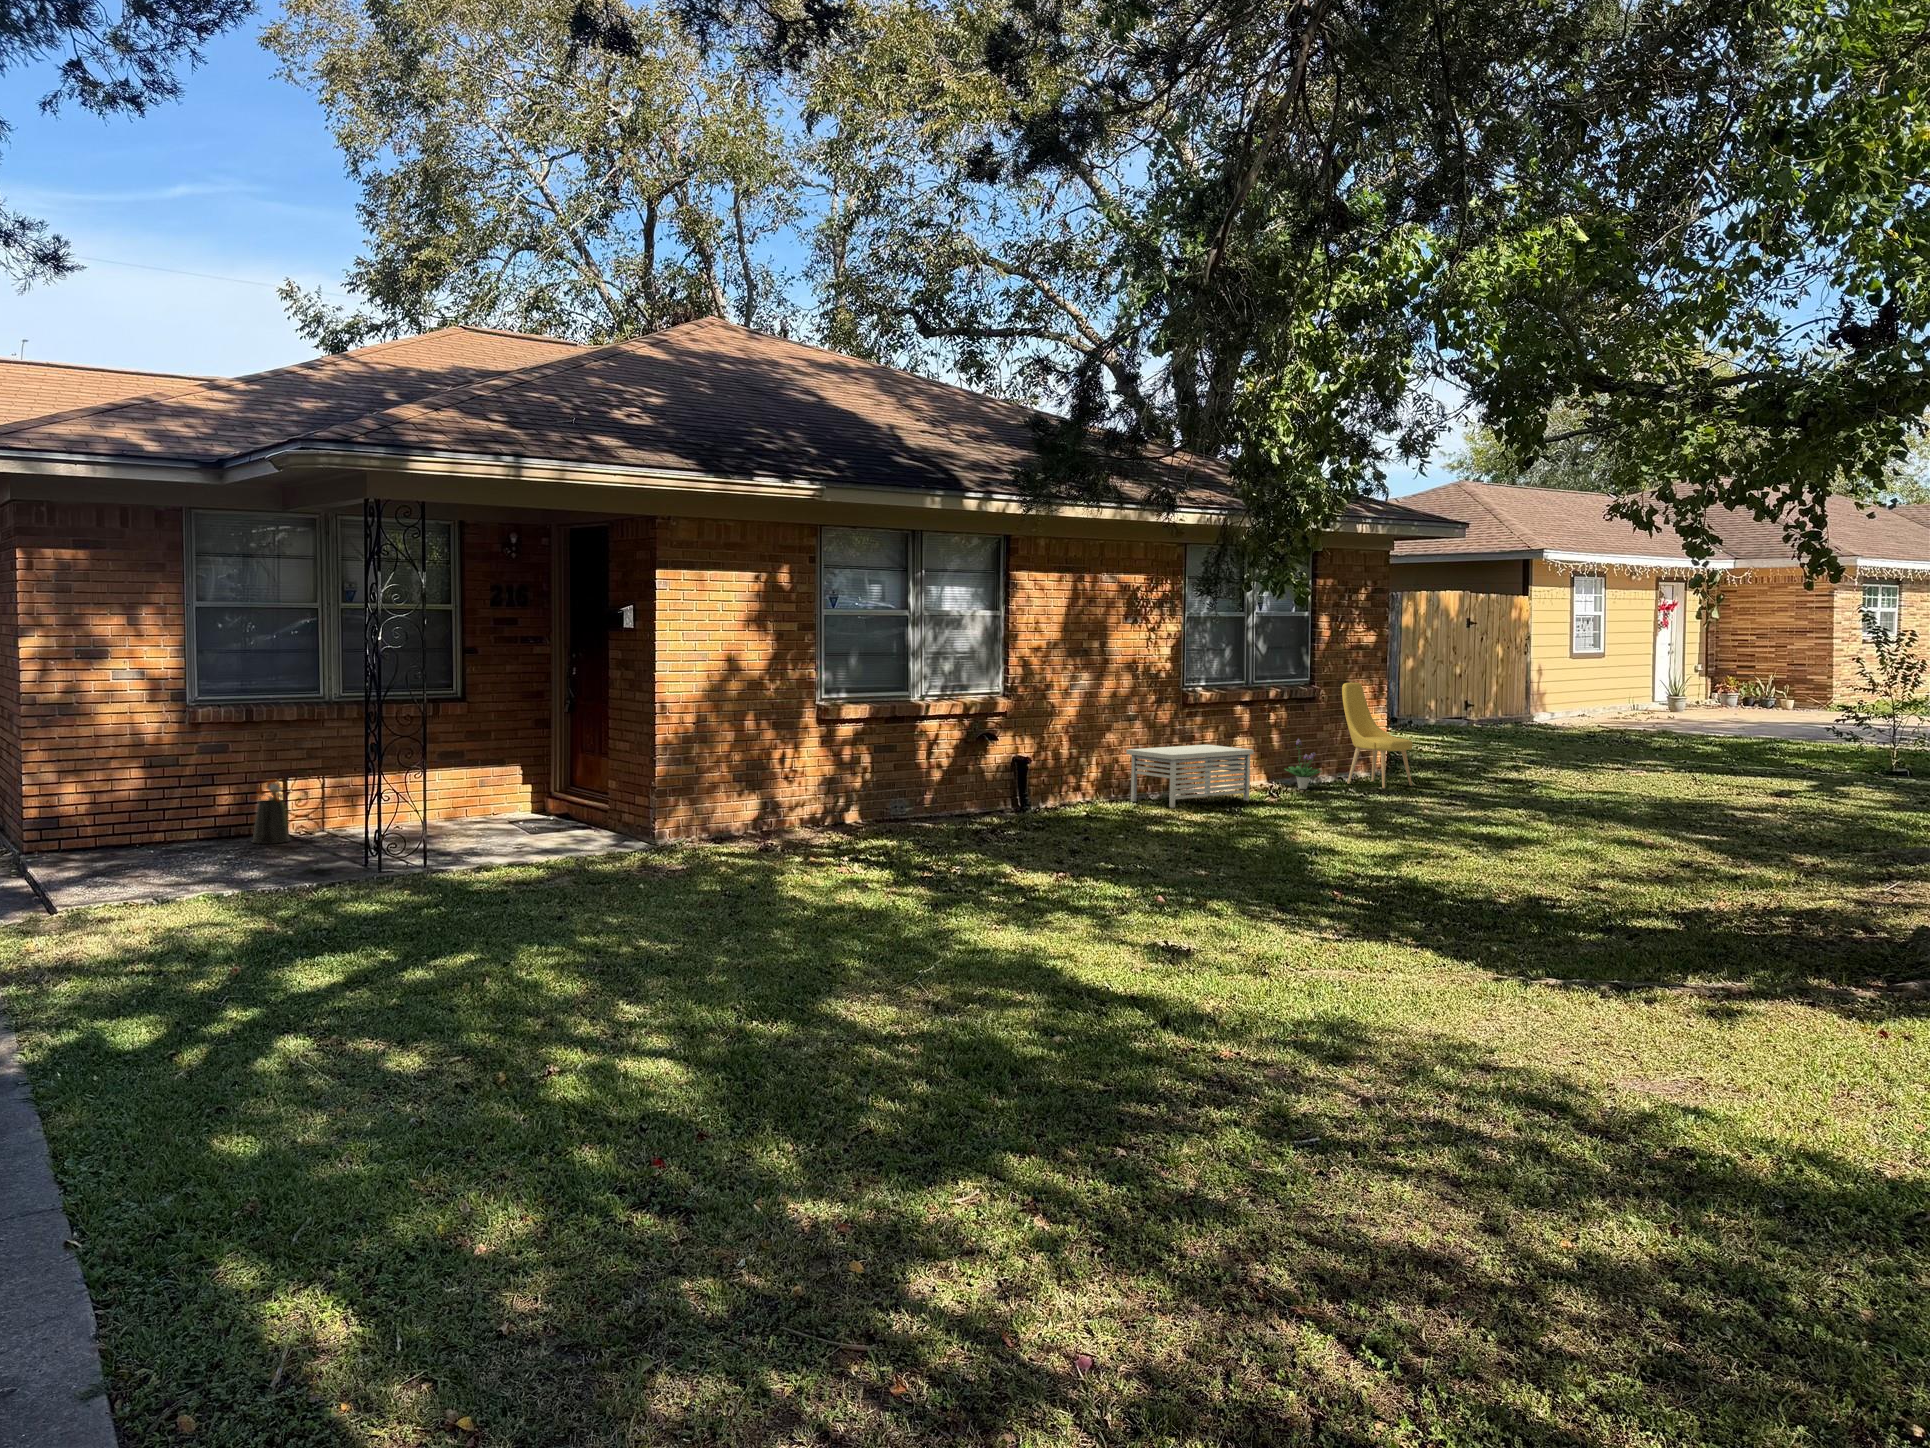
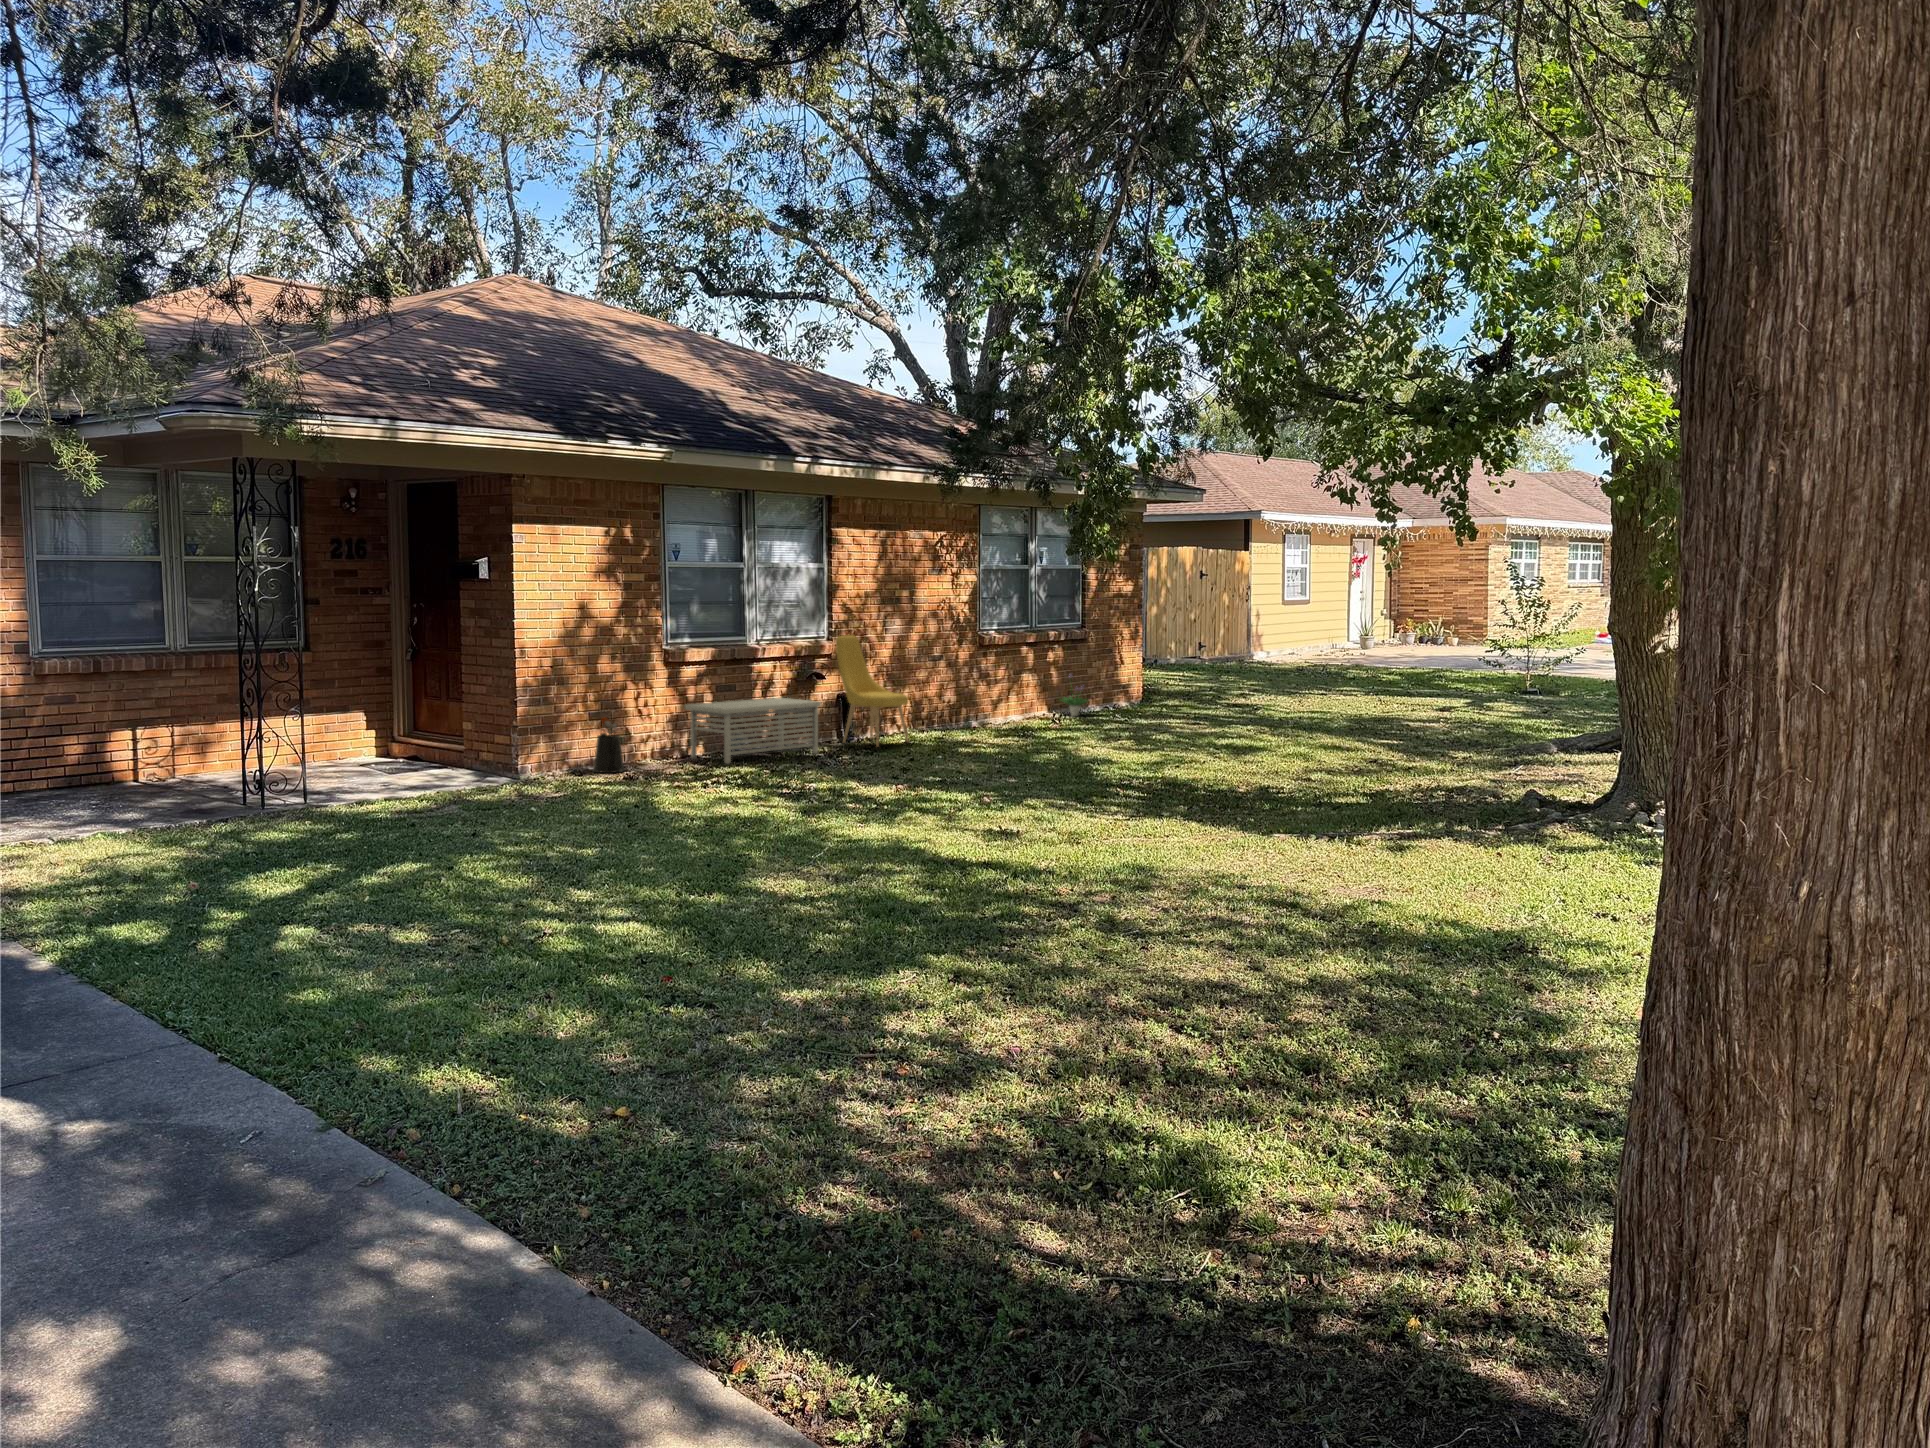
chair: present [1342,683,1412,789] -> present [836,635,909,746]
storage bench: present [1126,745,1254,808] -> present [685,698,821,763]
watering can: present [252,779,290,844] -> present [593,717,624,773]

